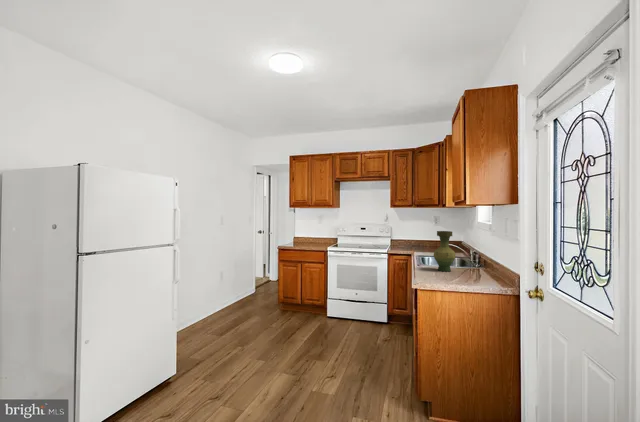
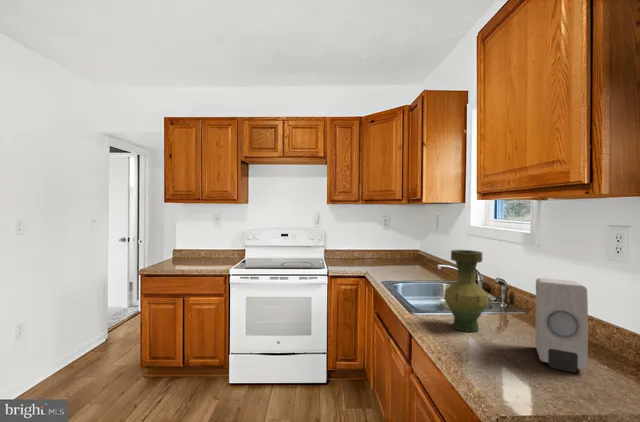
soap dispenser: none [463,242,490,282] -> present [536,278,588,372]

